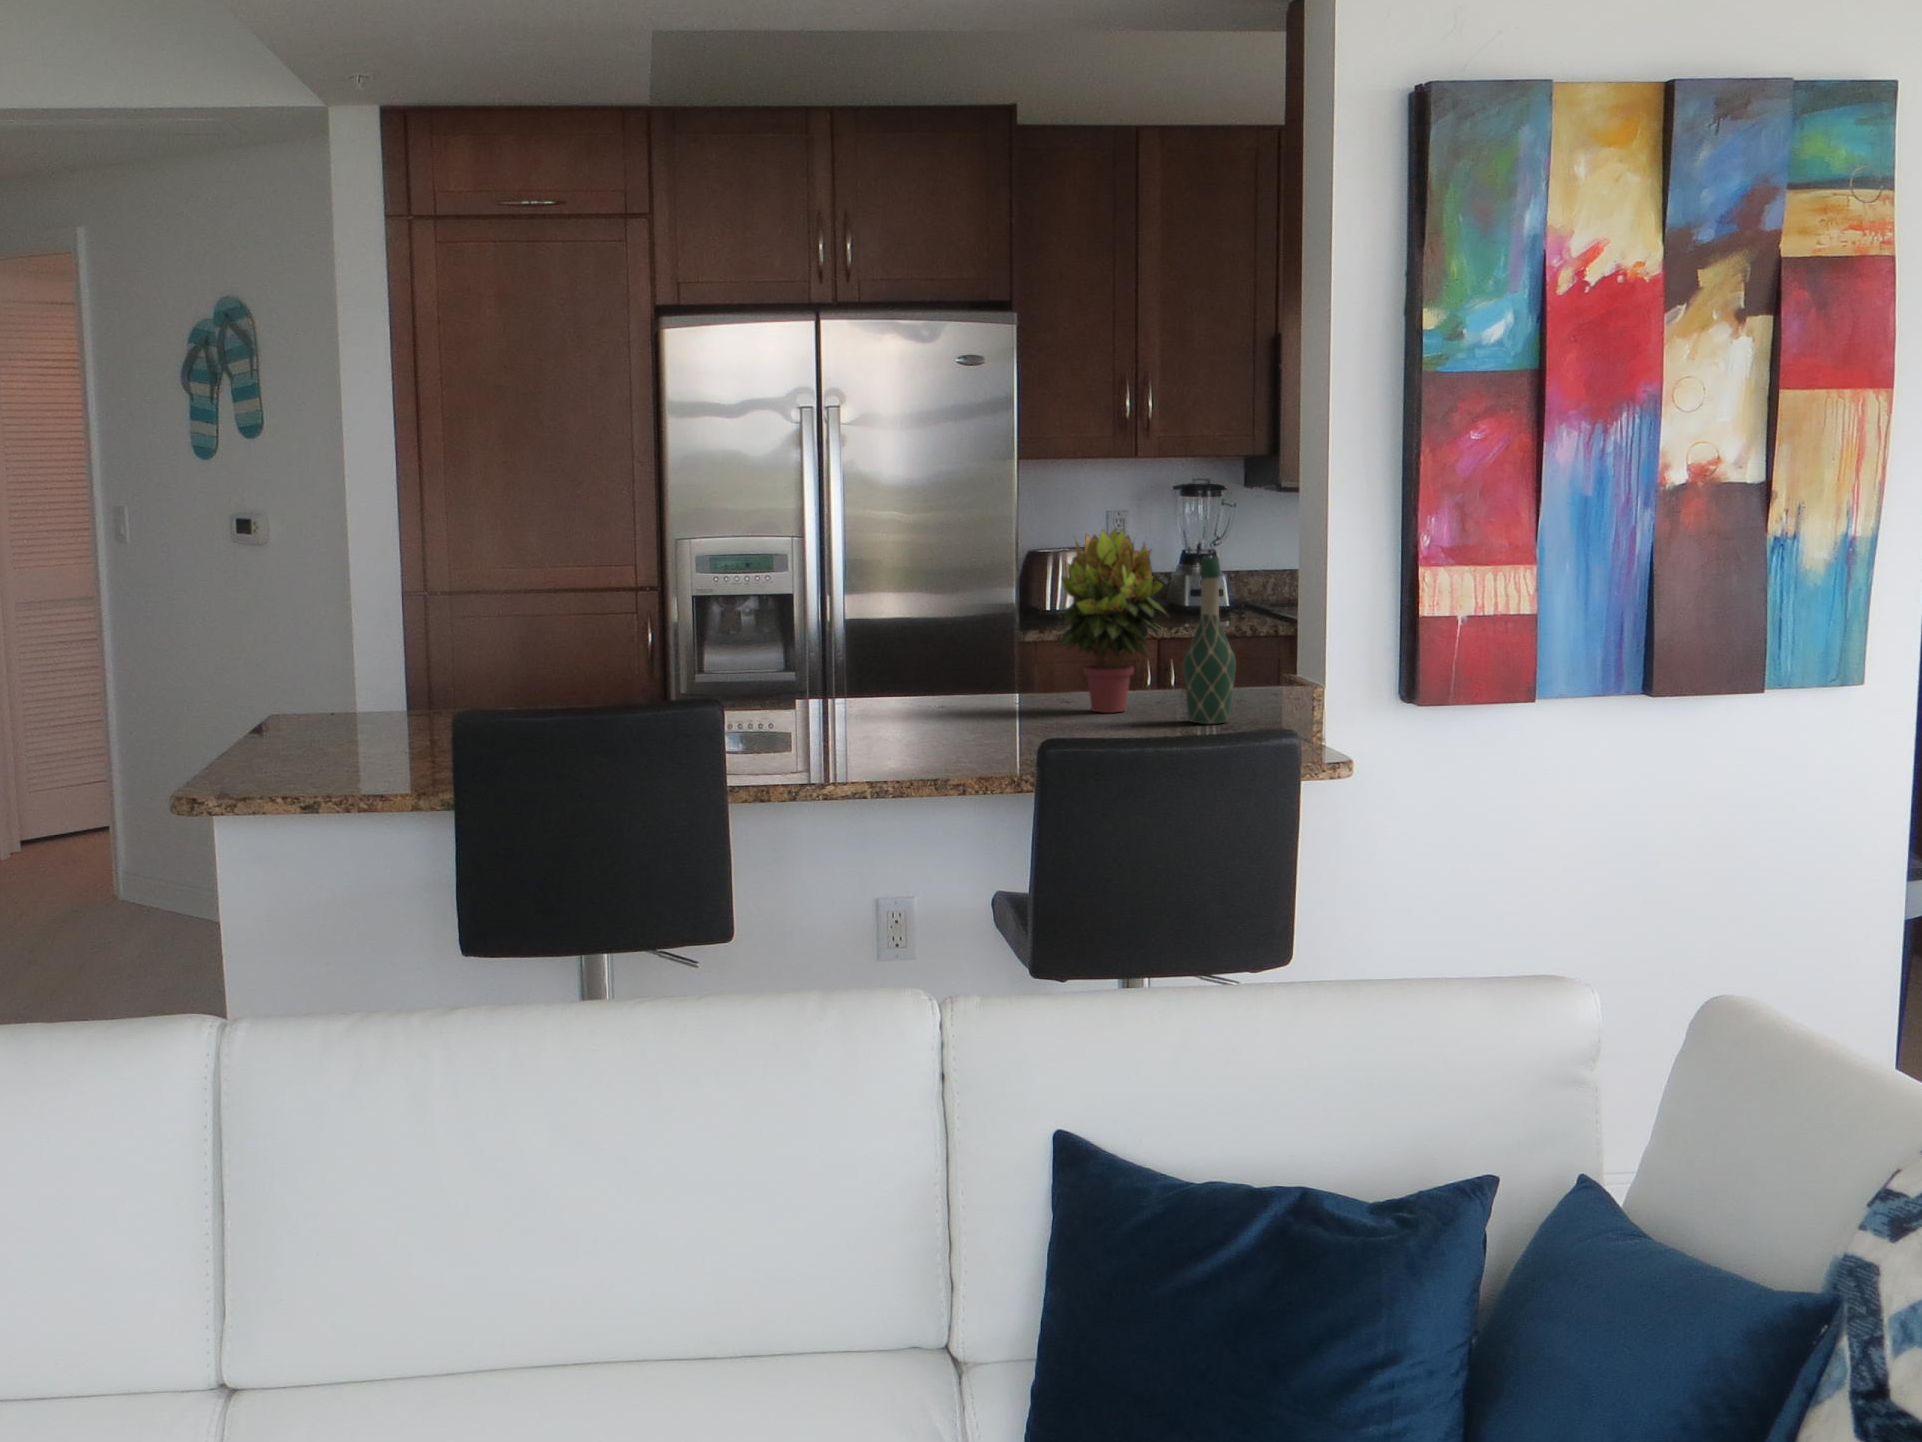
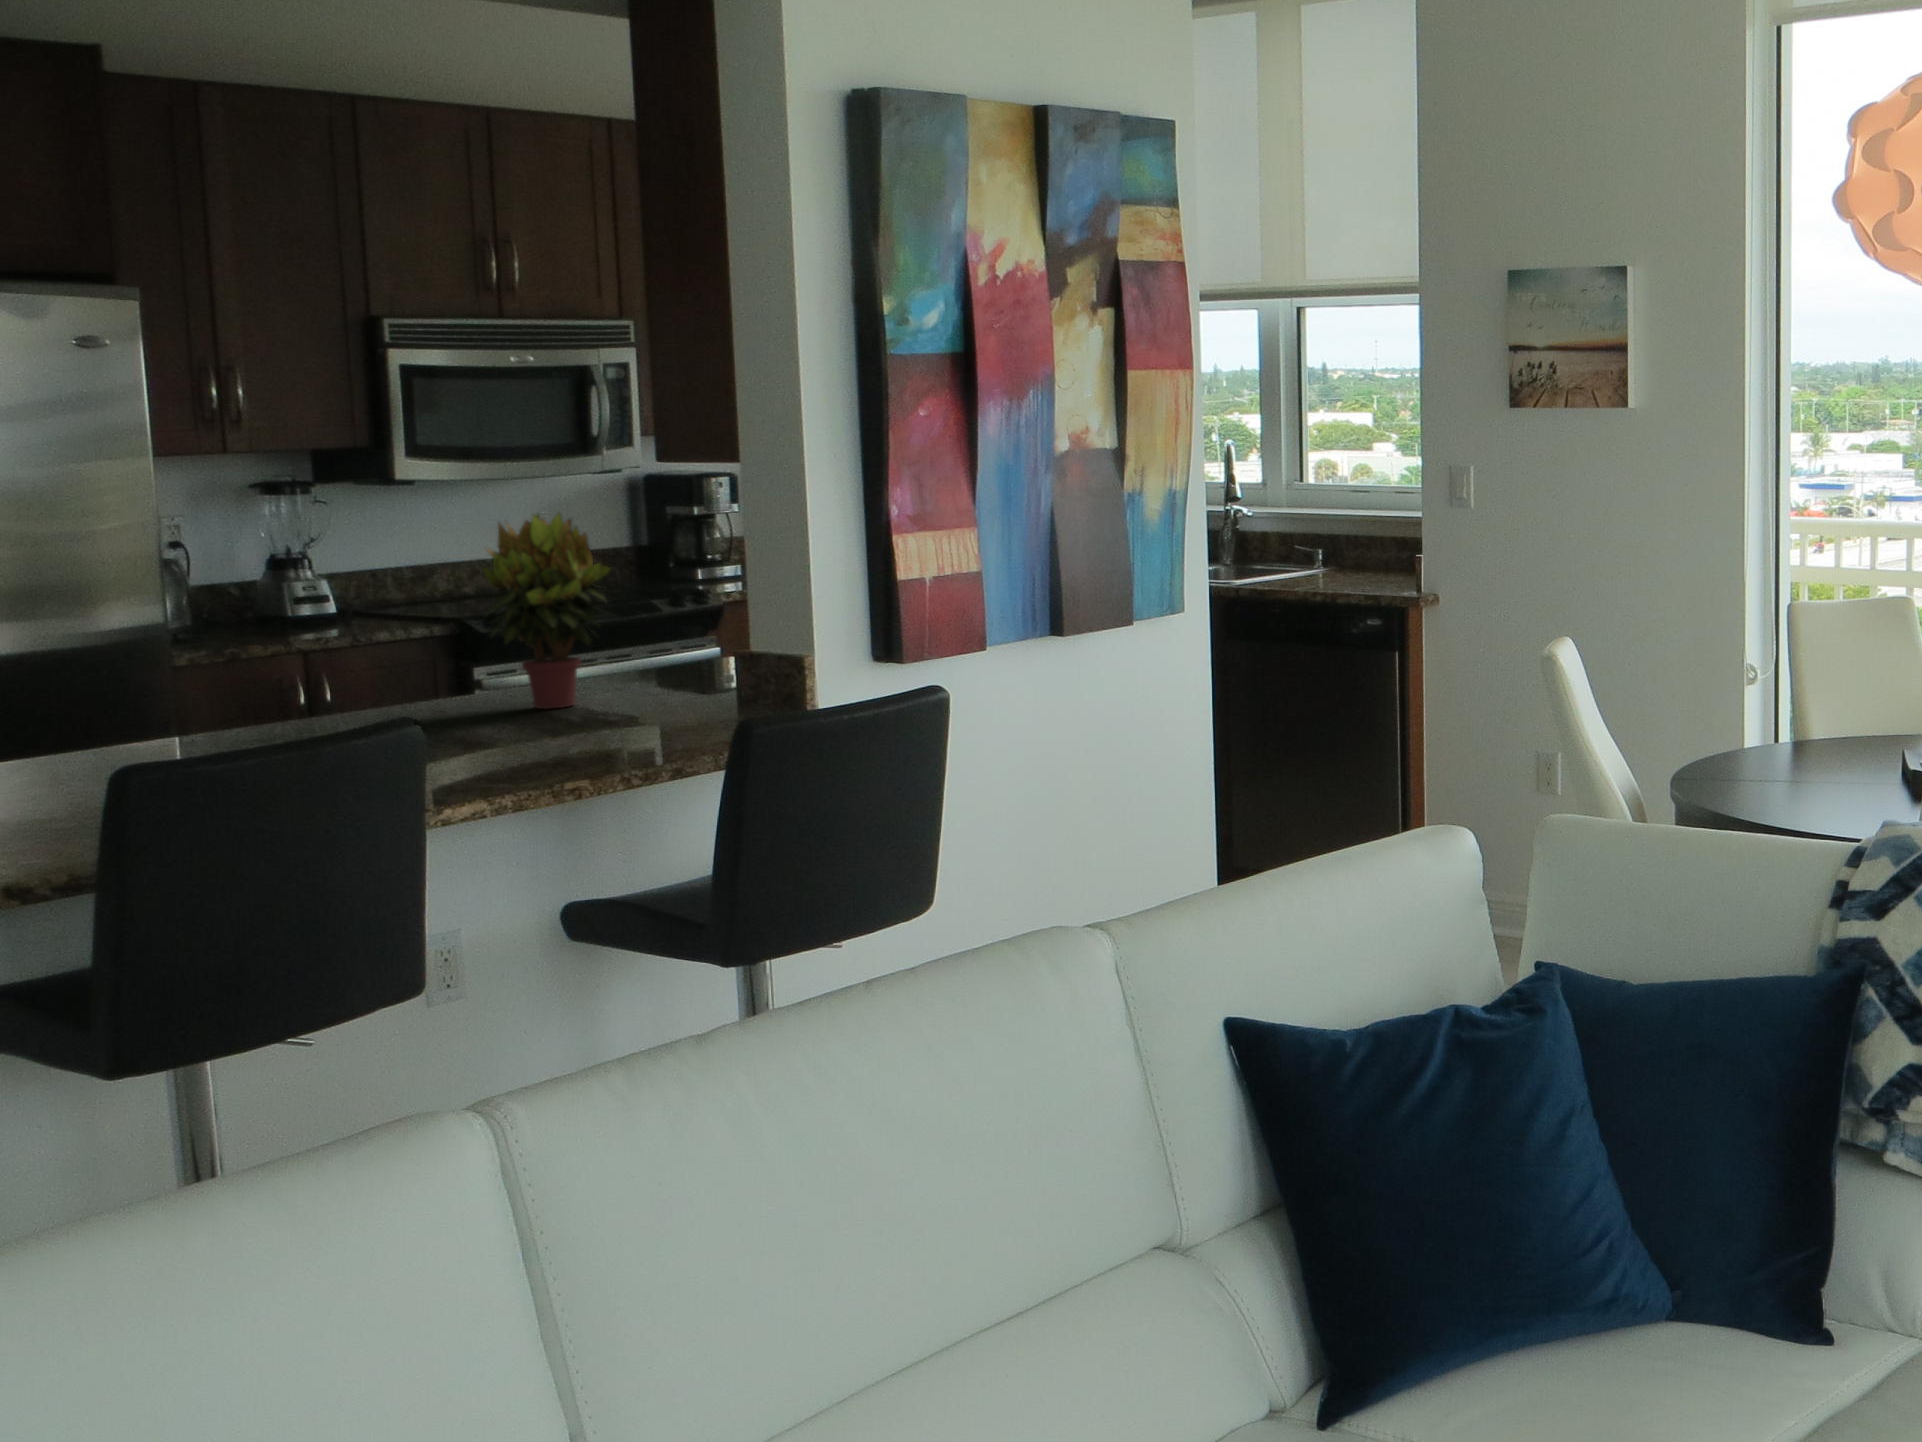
wine bottle: present [1183,557,1236,724] -> none [668,535,726,703]

